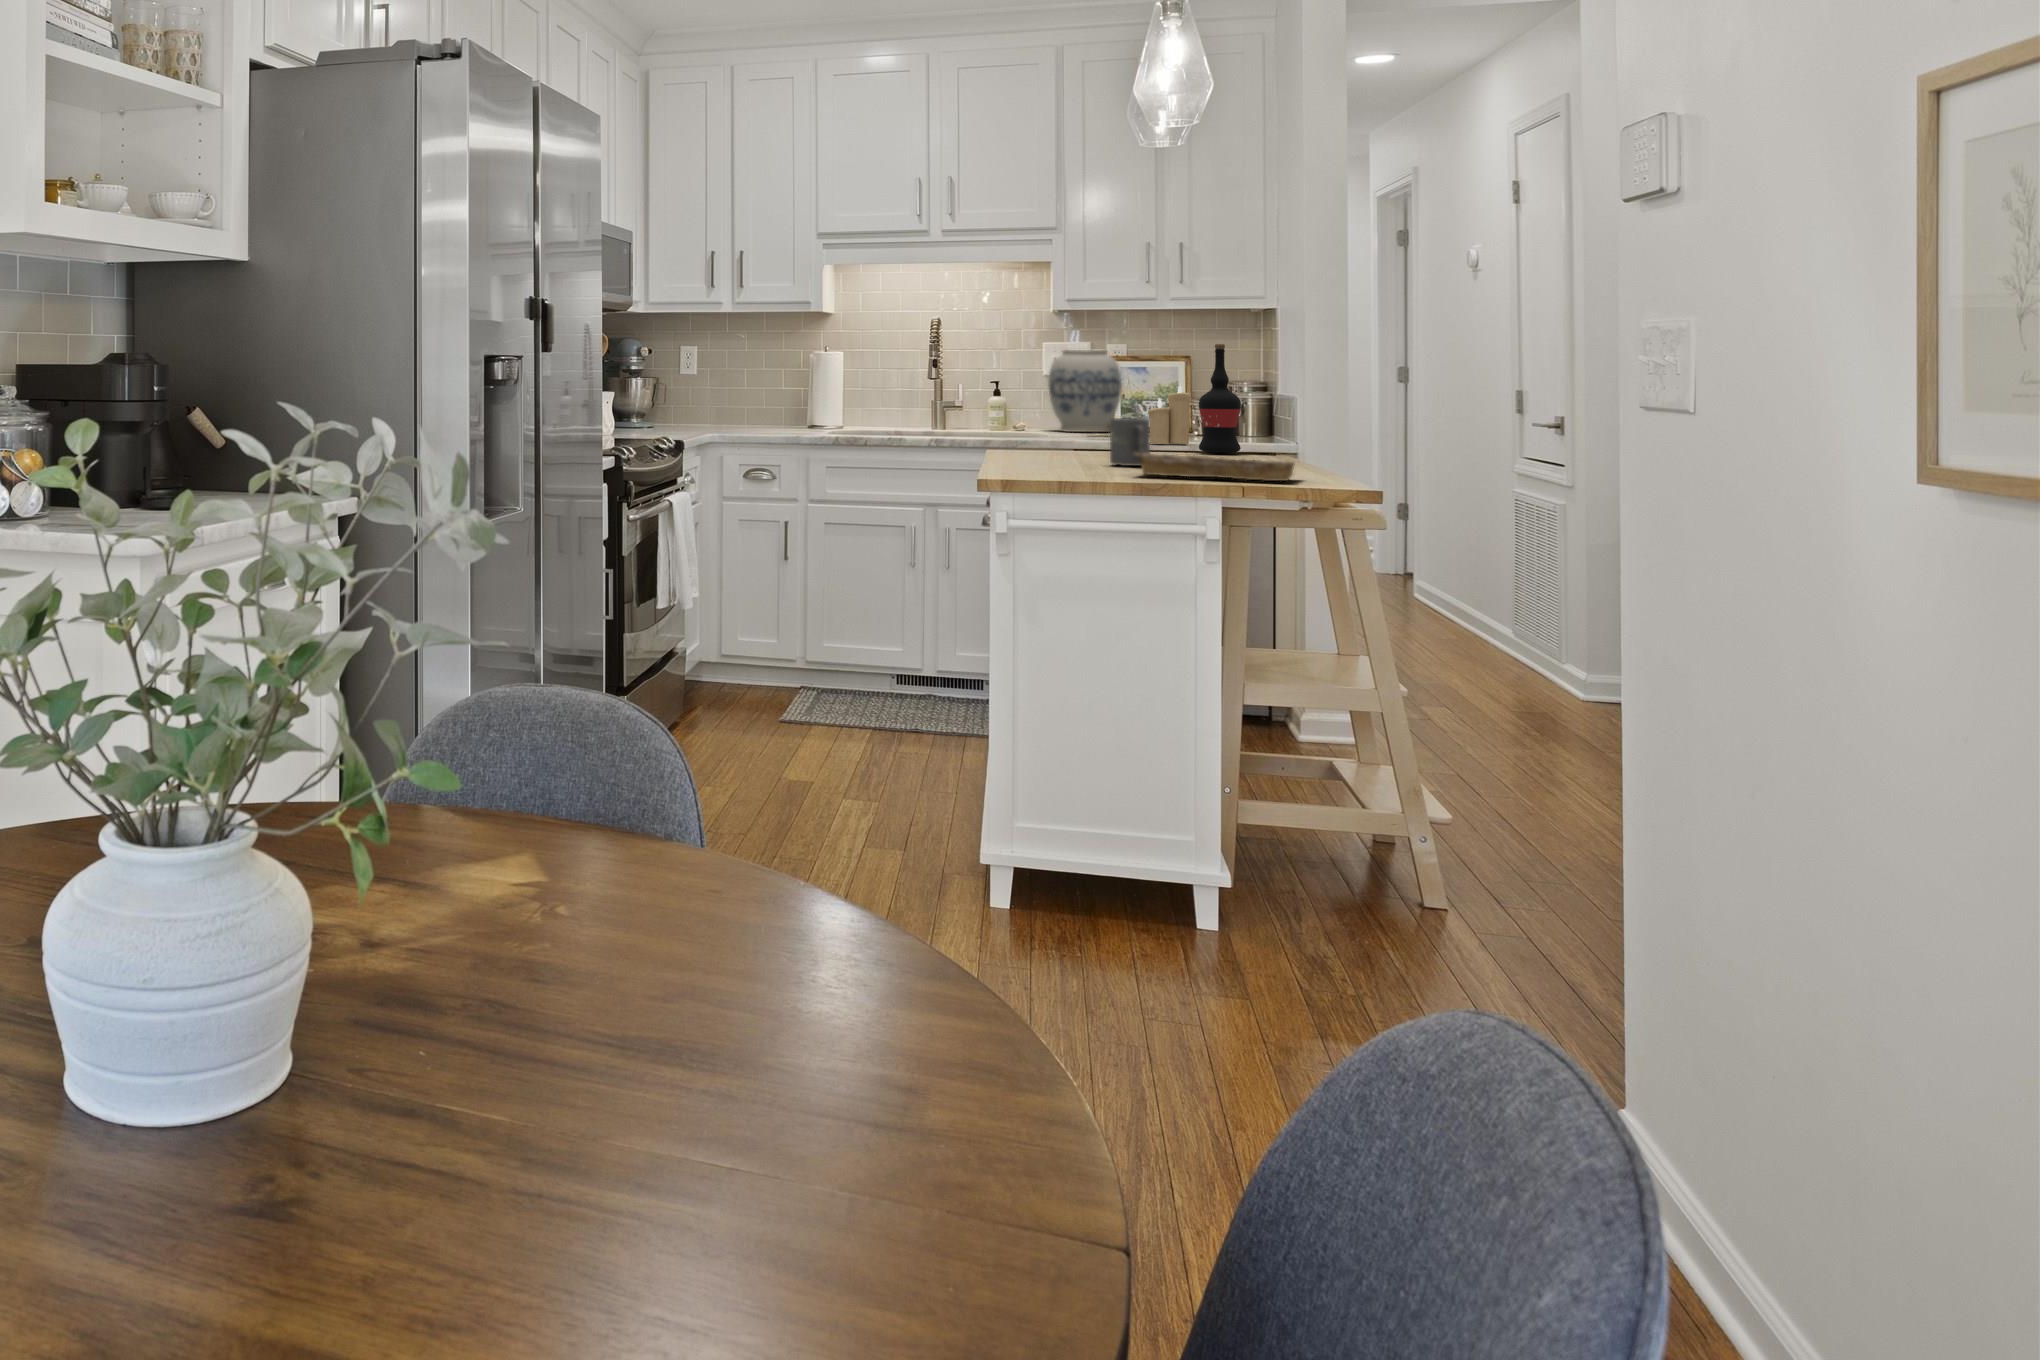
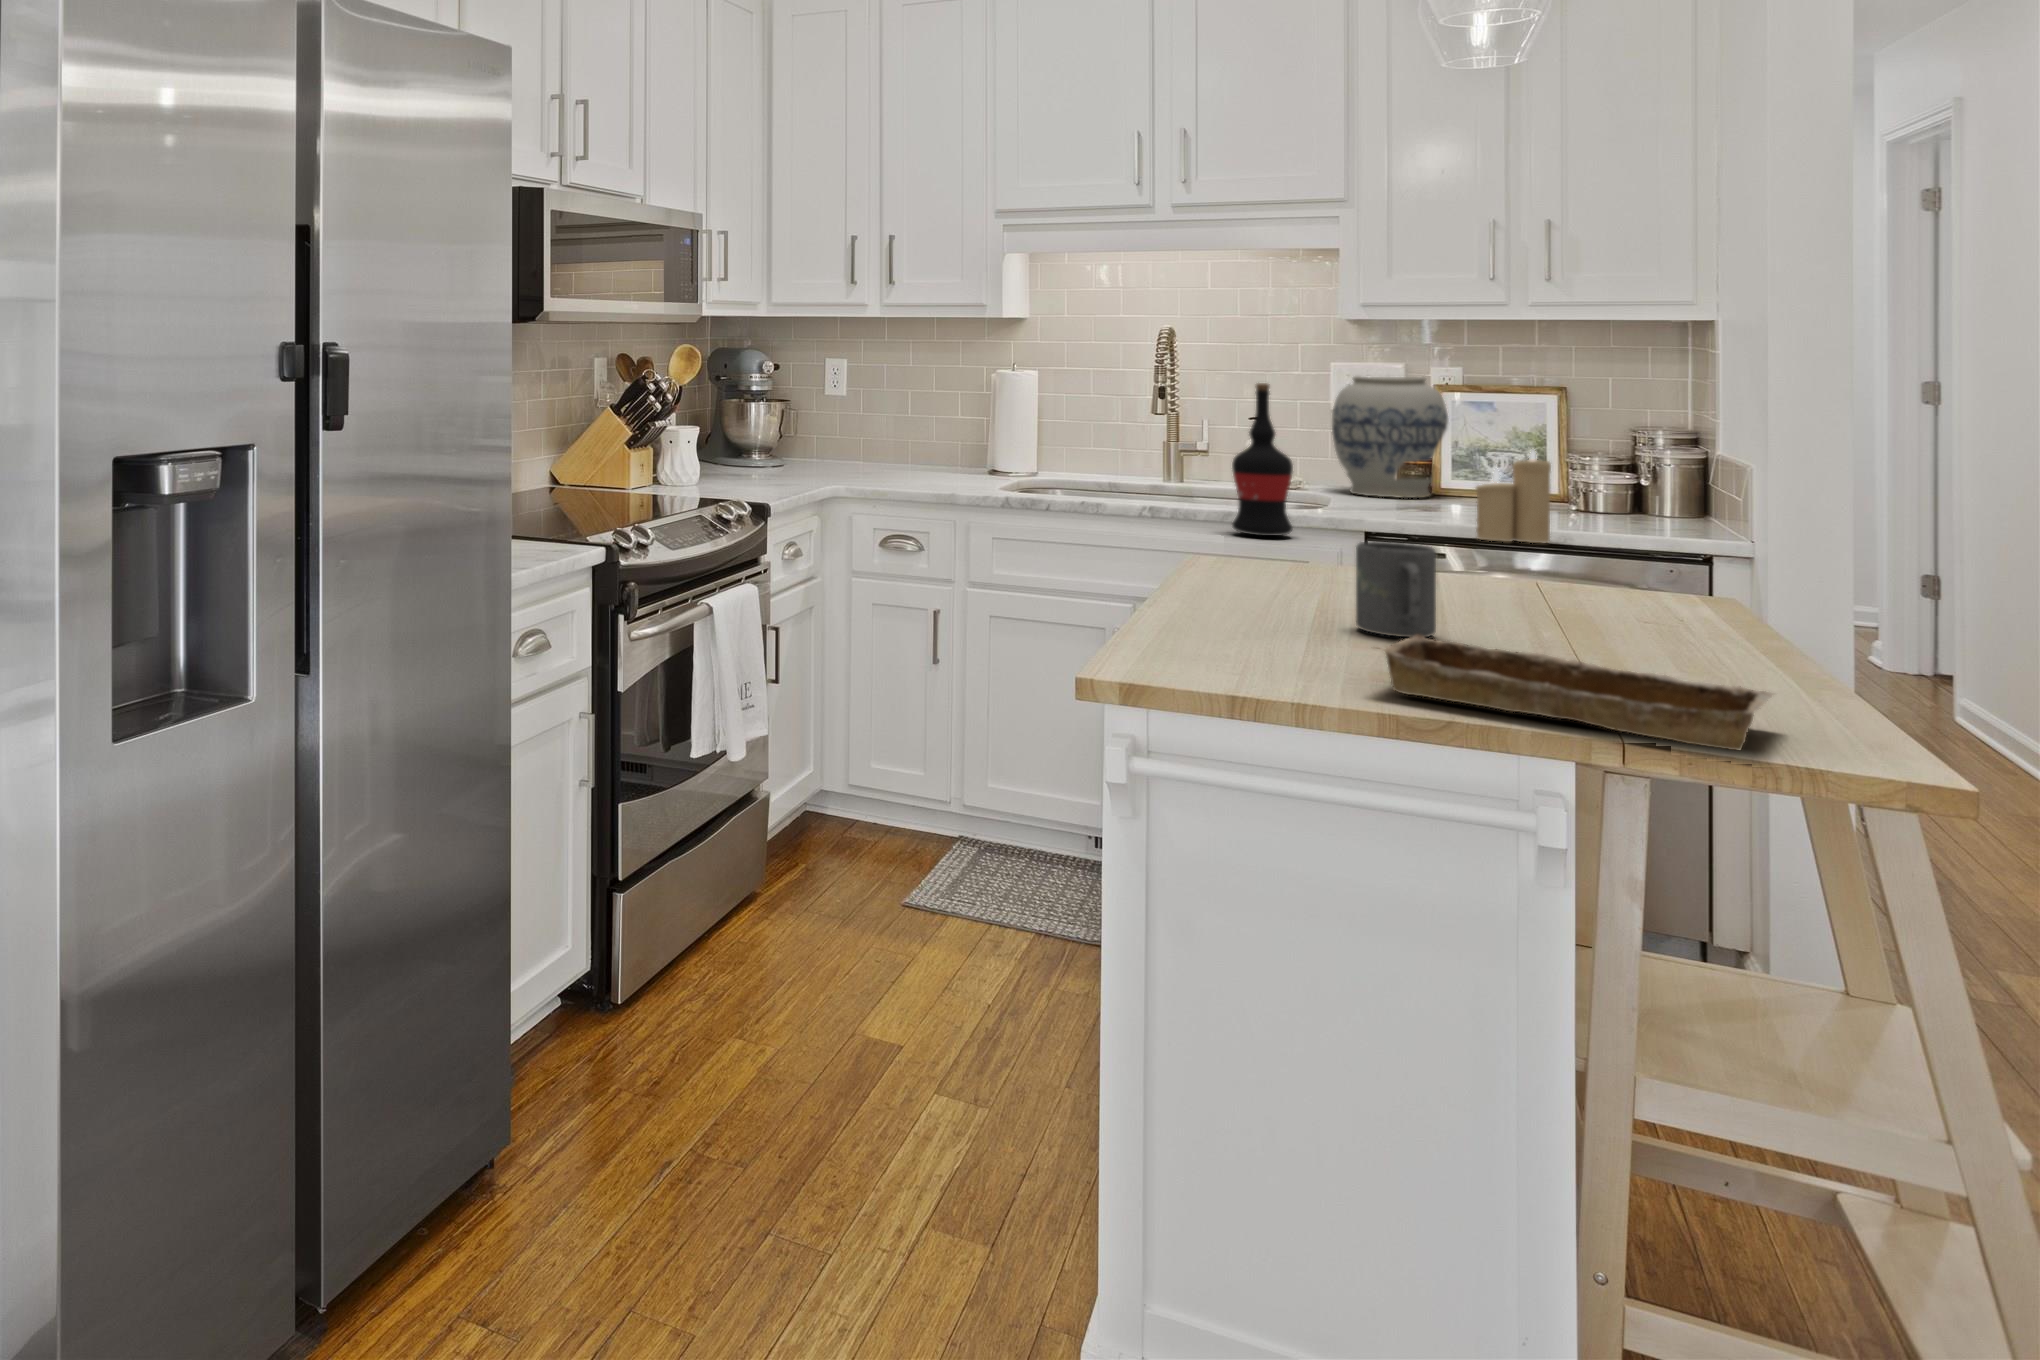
wine bottle: present [1199,344,1241,453] -> present [1232,383,1293,536]

